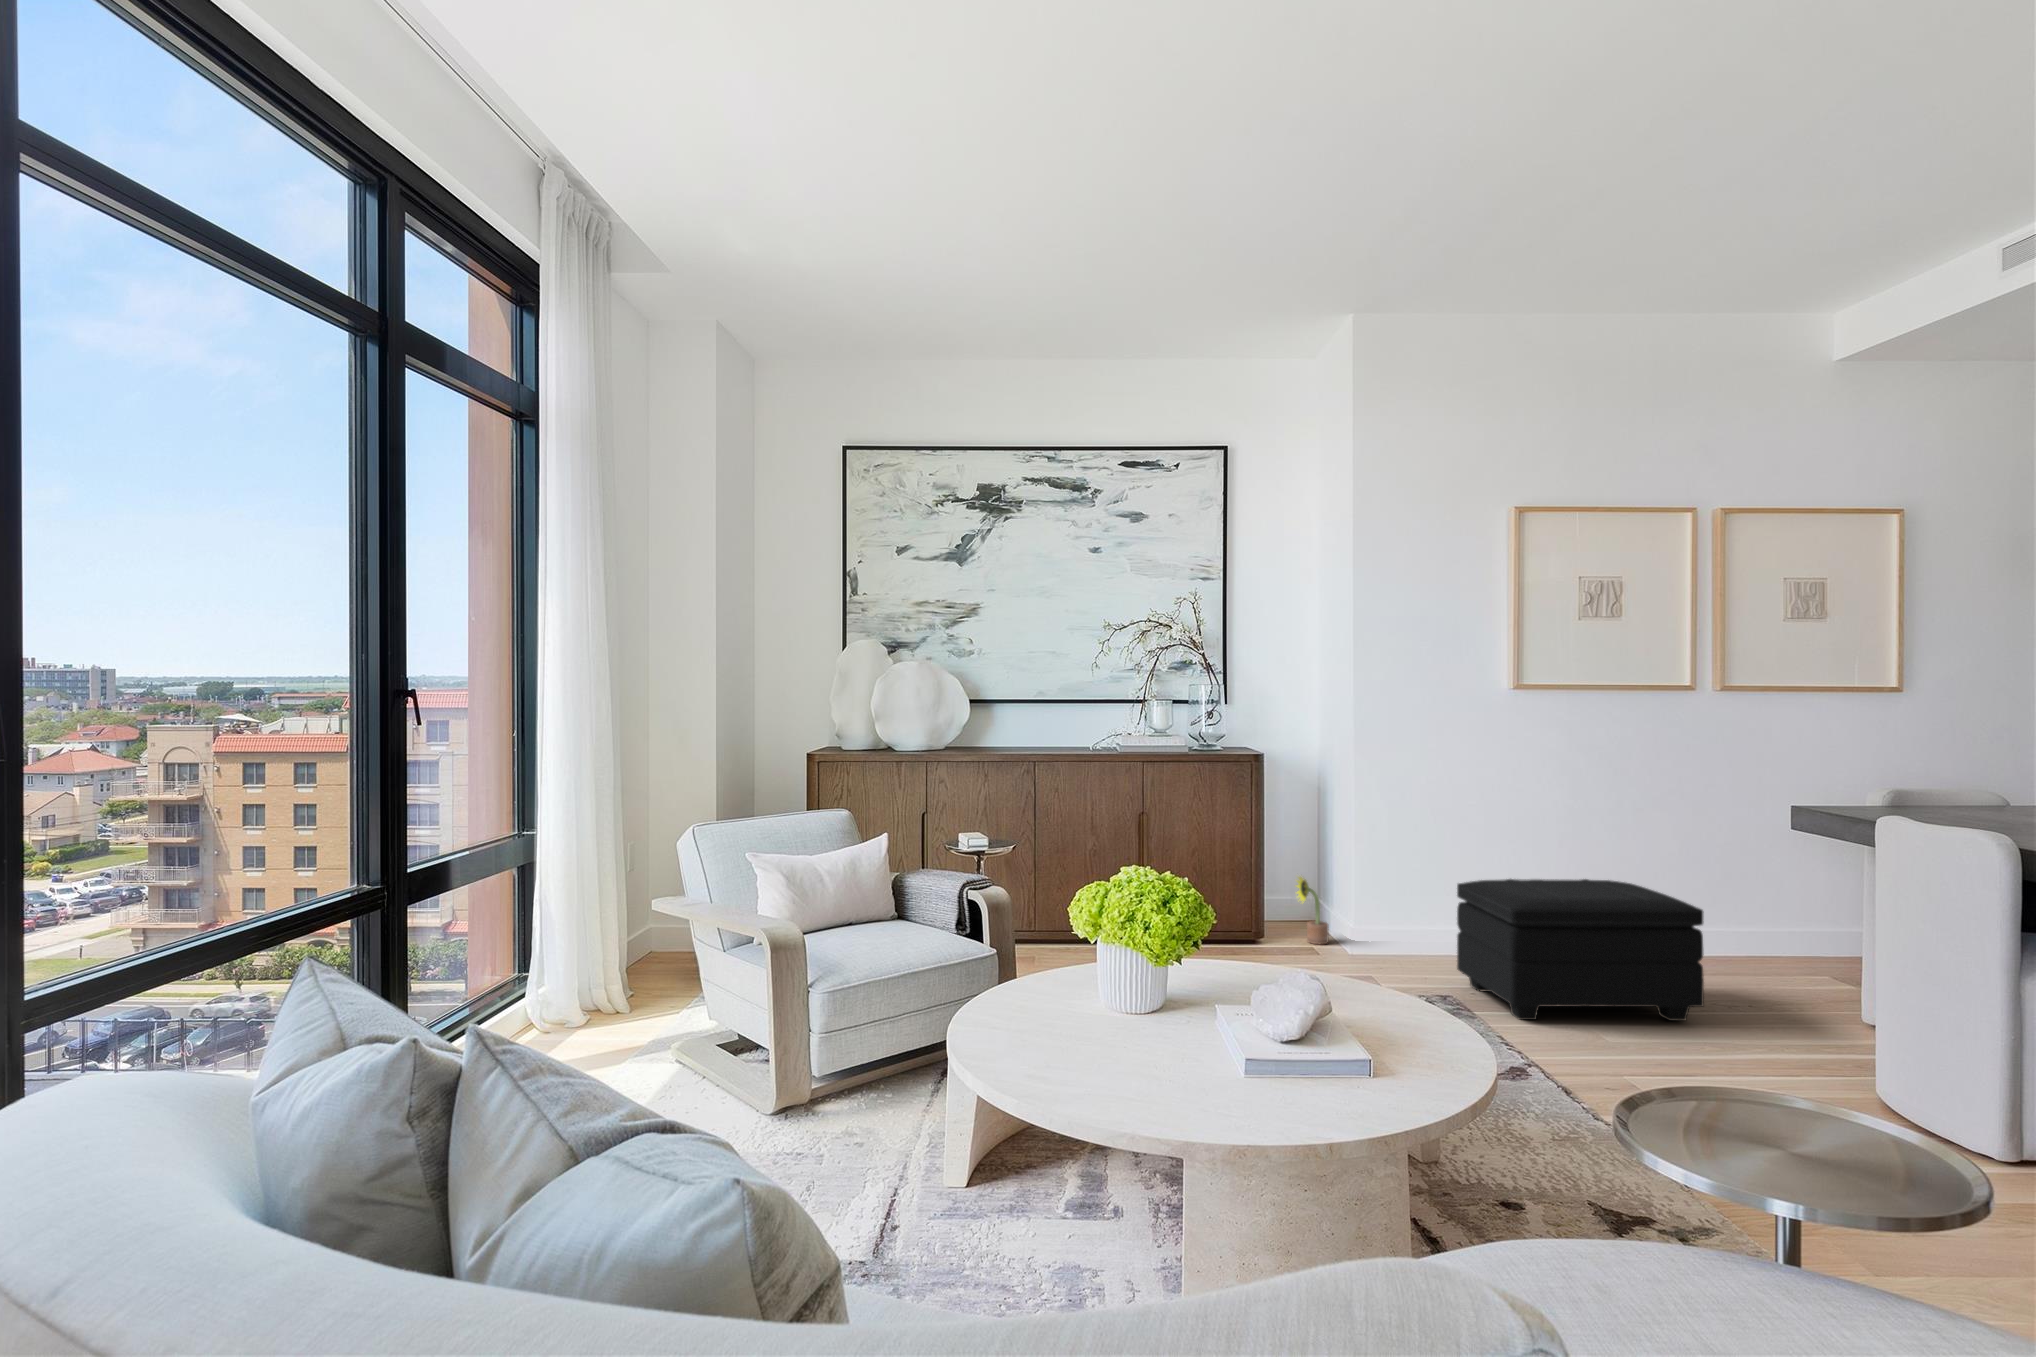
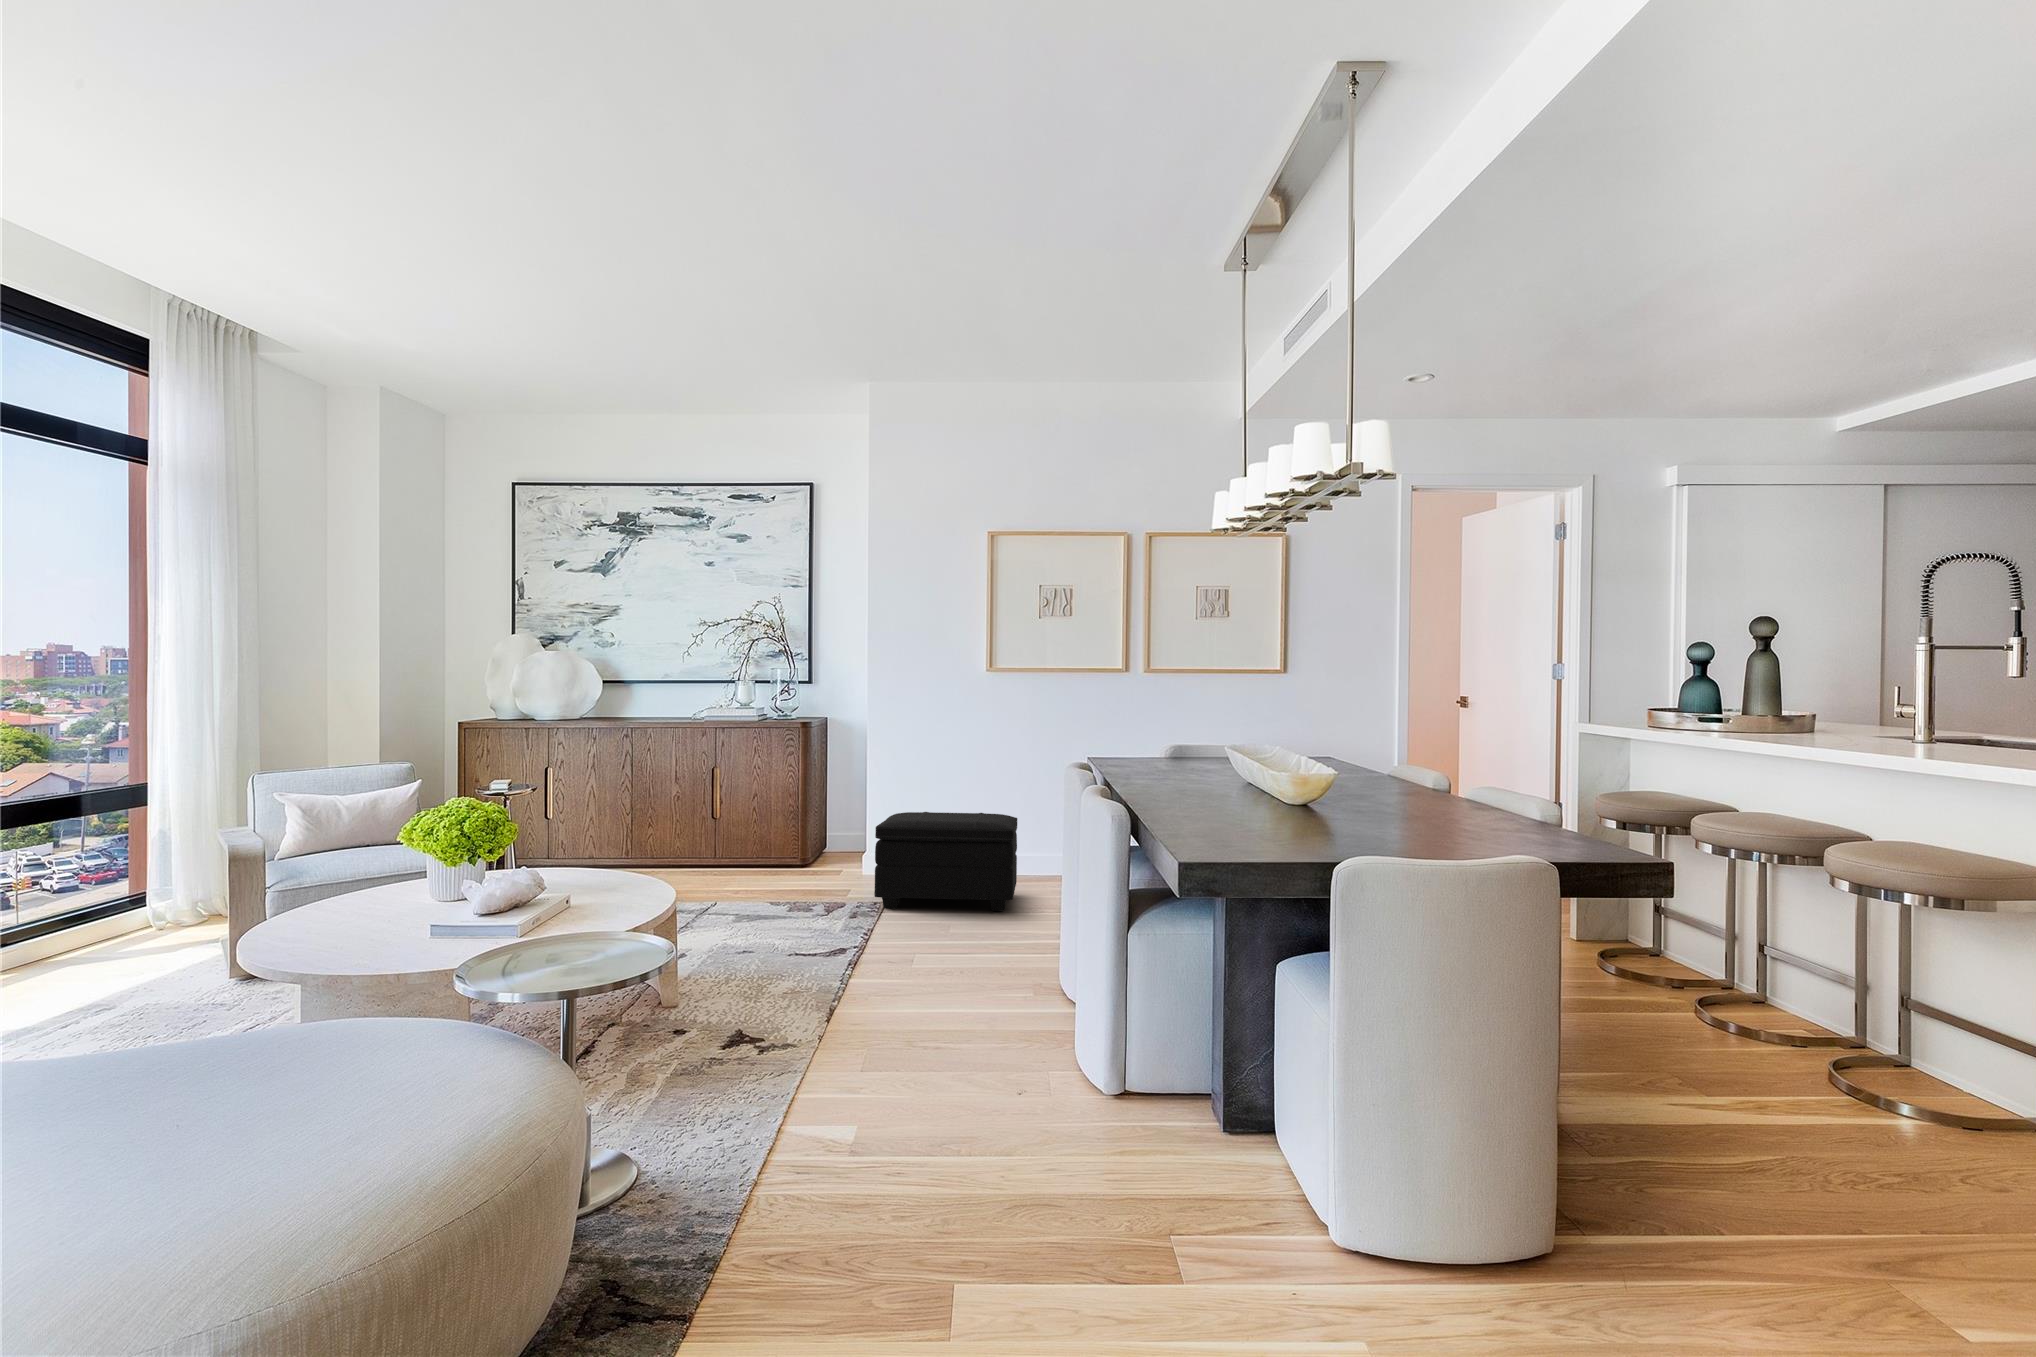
decorative plant: present [1297,877,1329,944] -> none [826,814,851,868]

